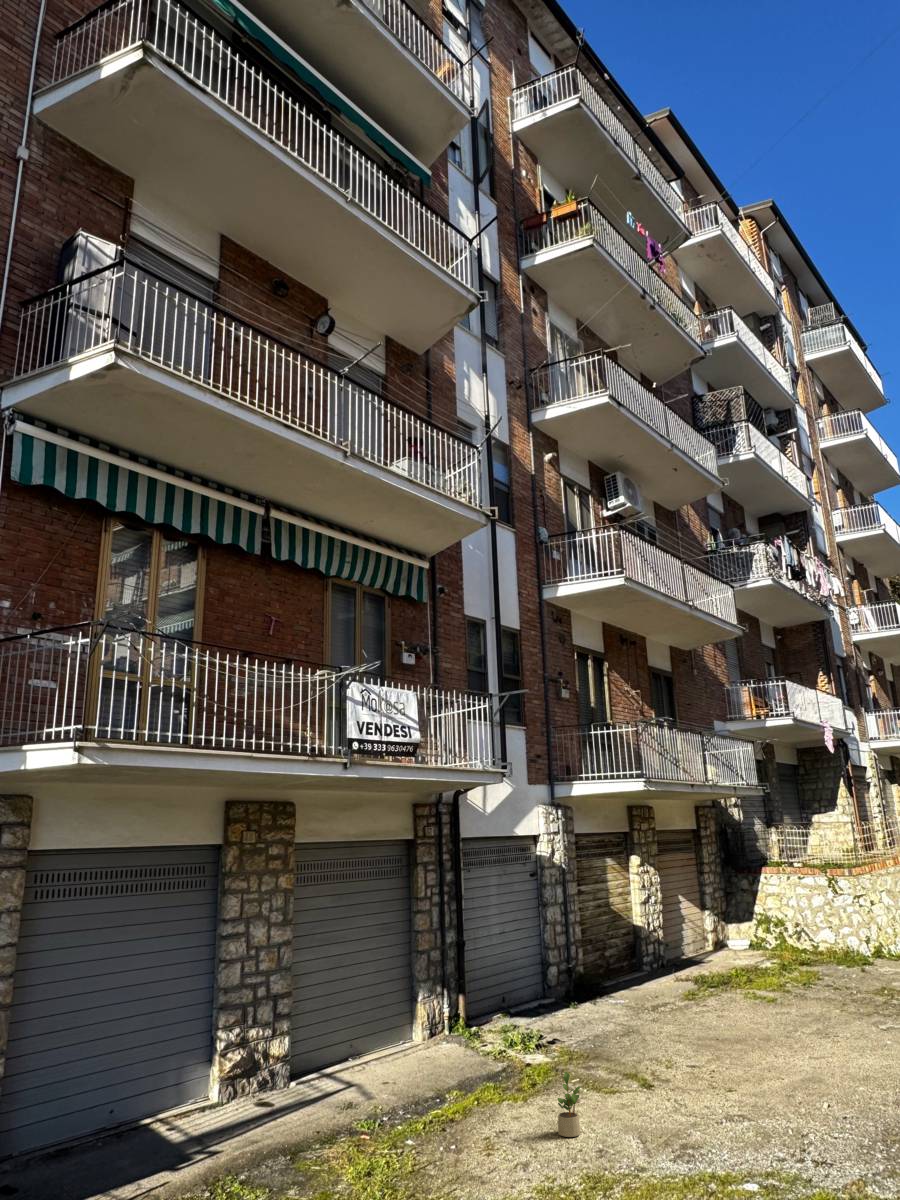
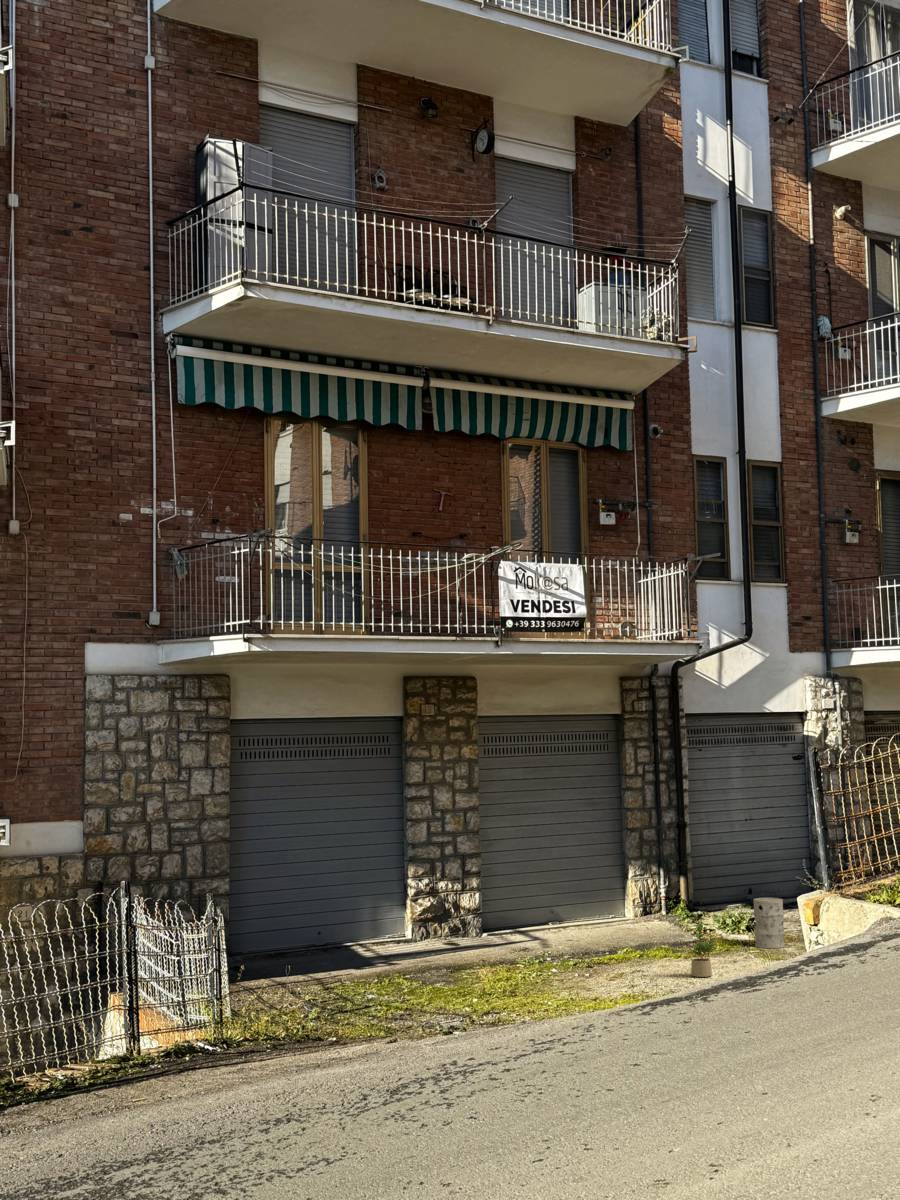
trash can: none [563,1020,595,1076] -> present [753,898,785,948]

